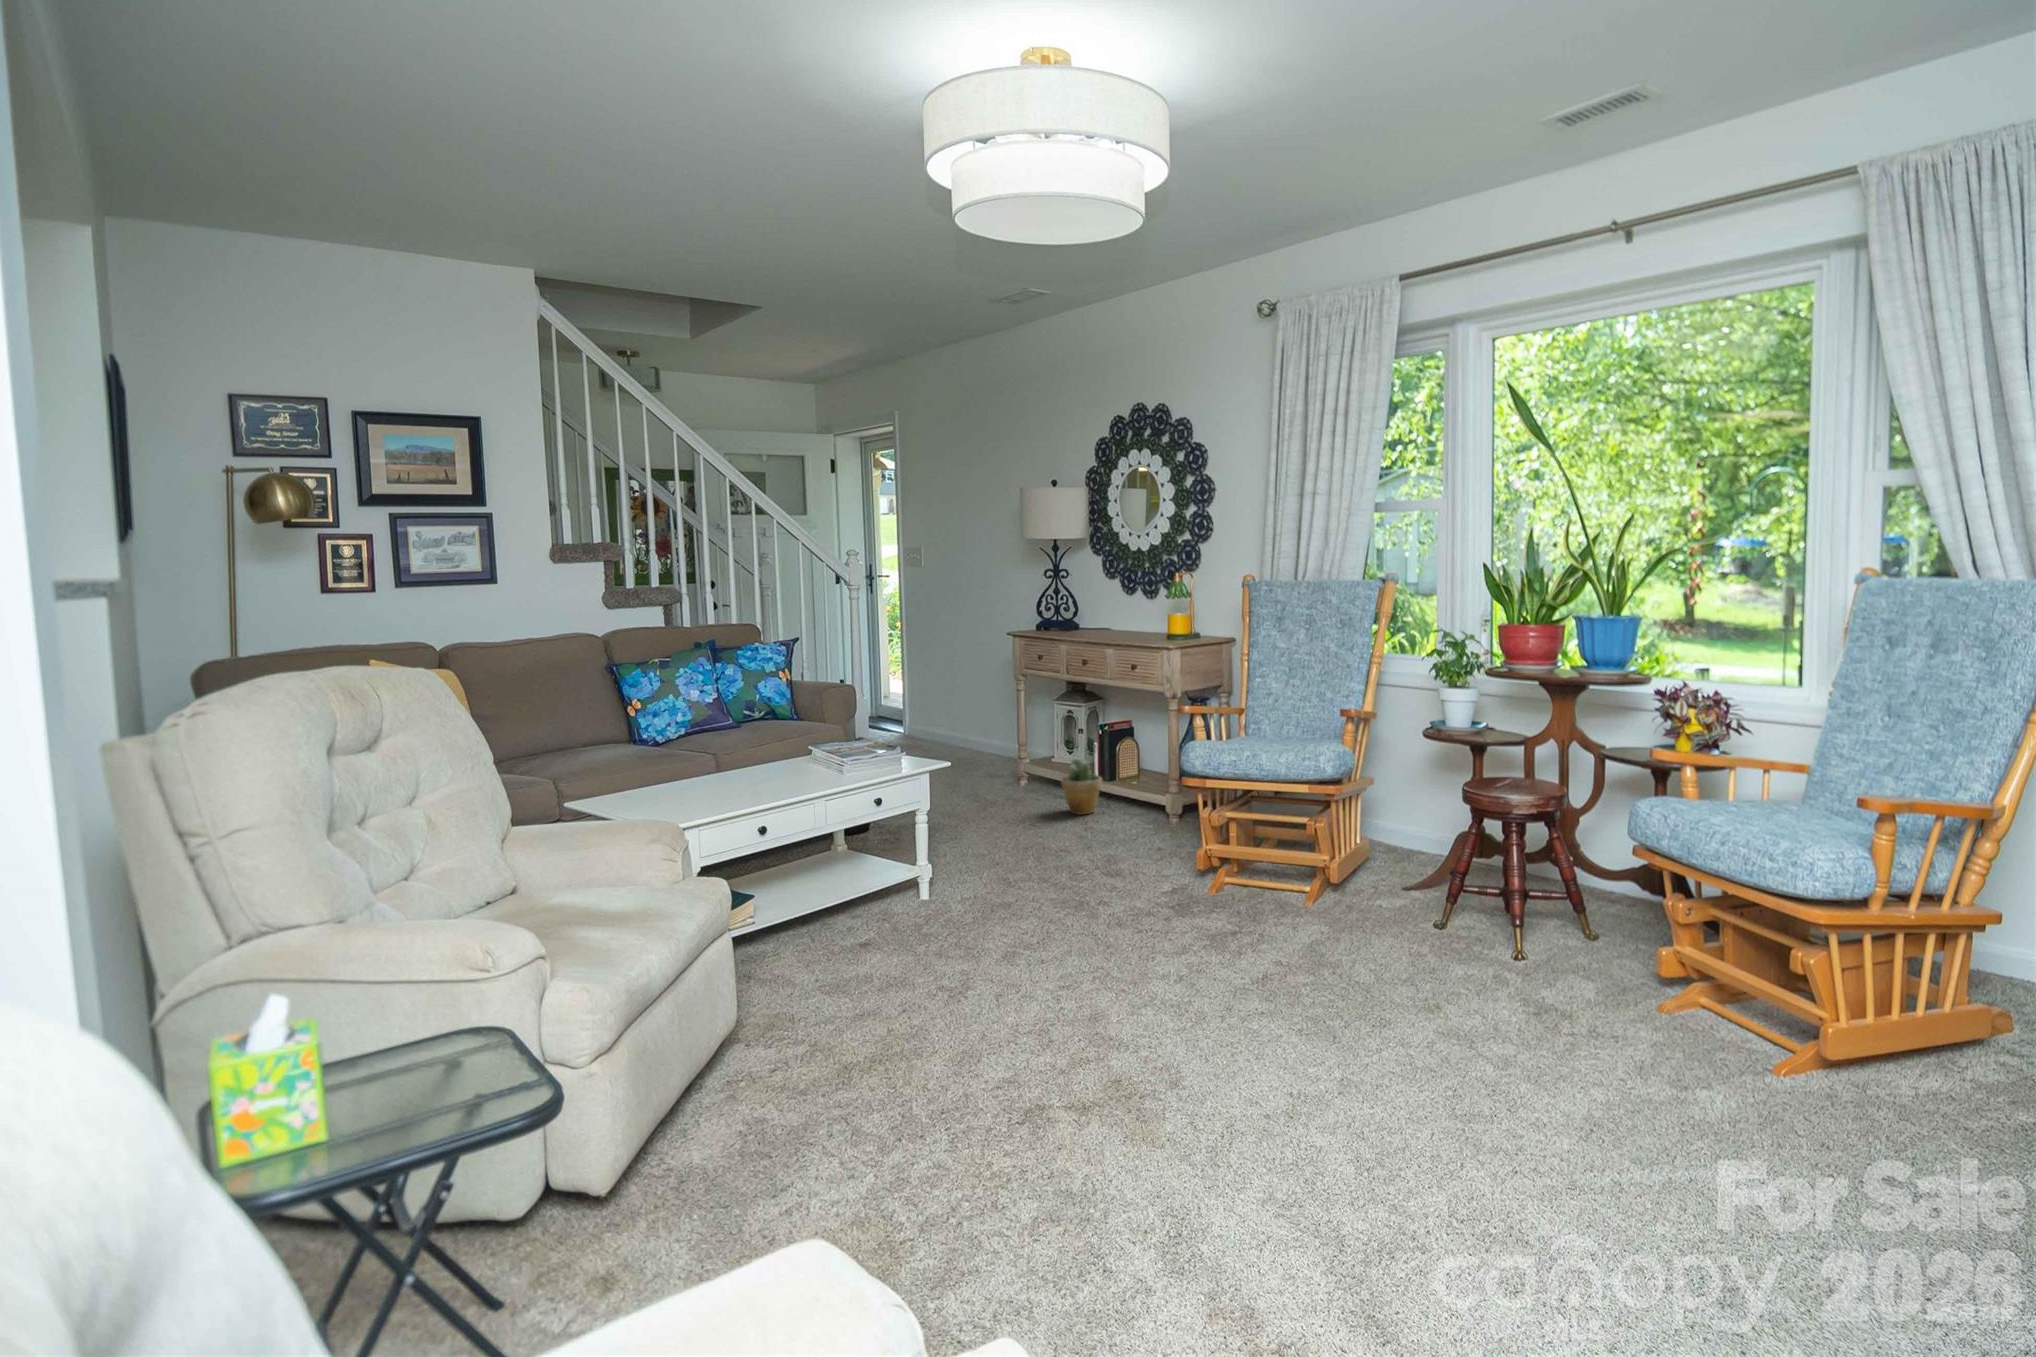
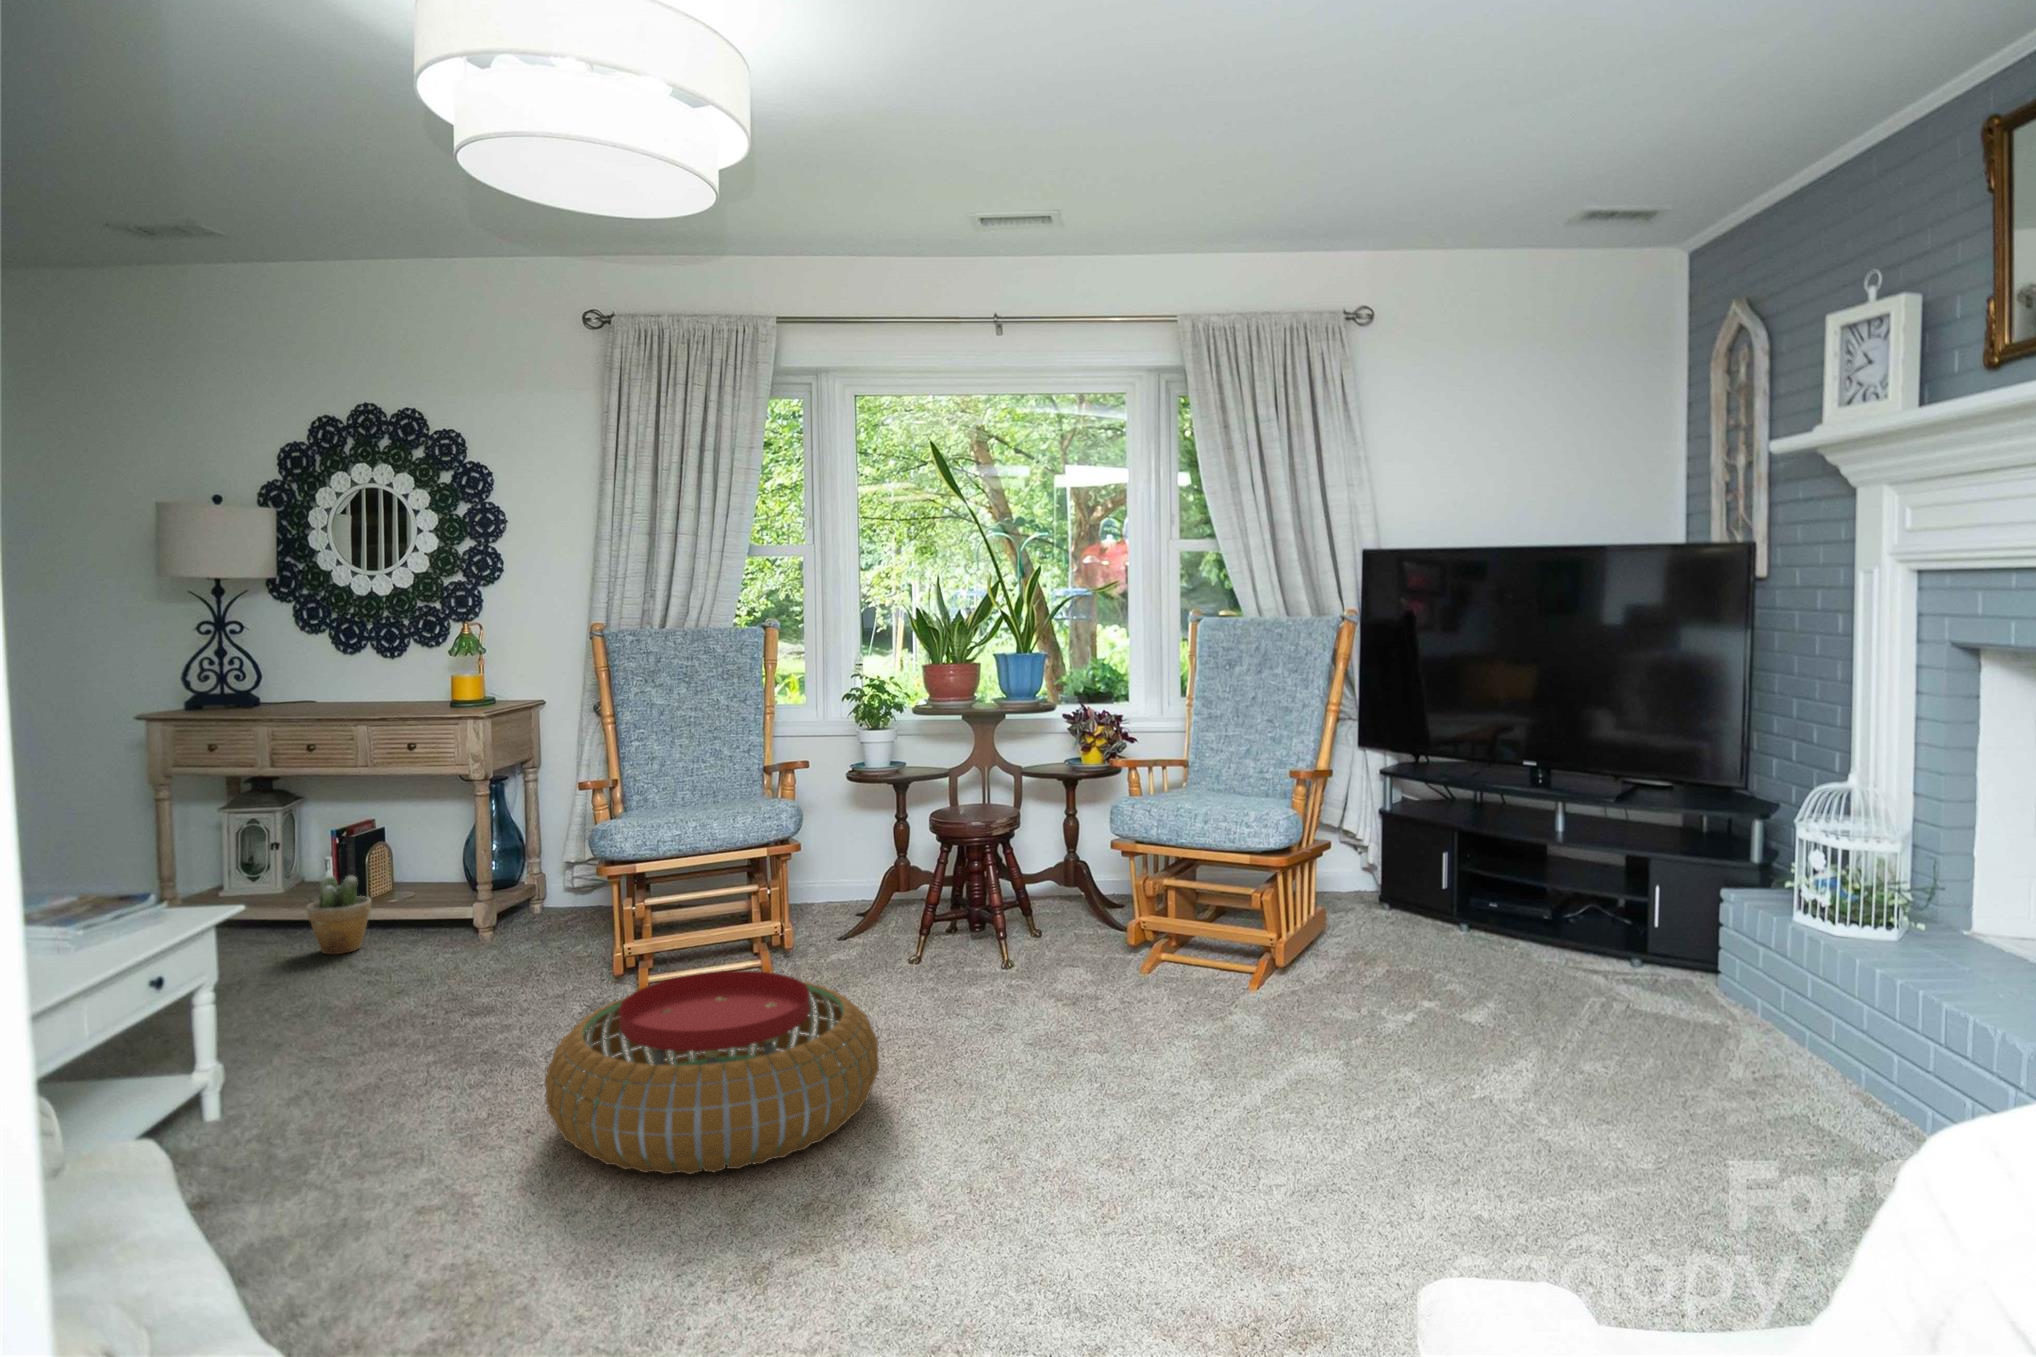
pouf: none [996,877,1245,1026] -> present [545,971,879,1174]

